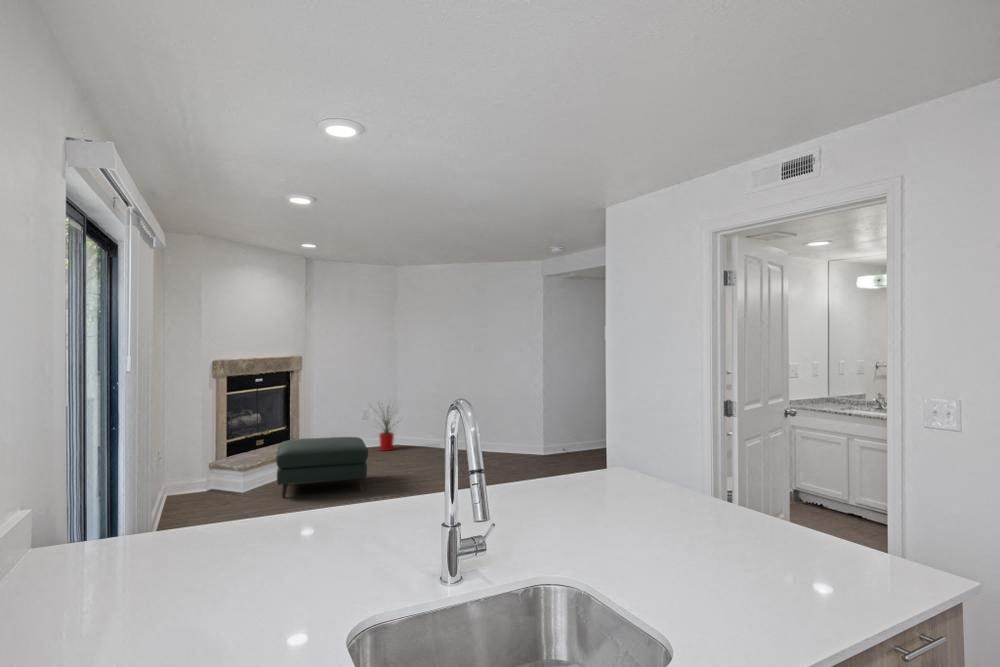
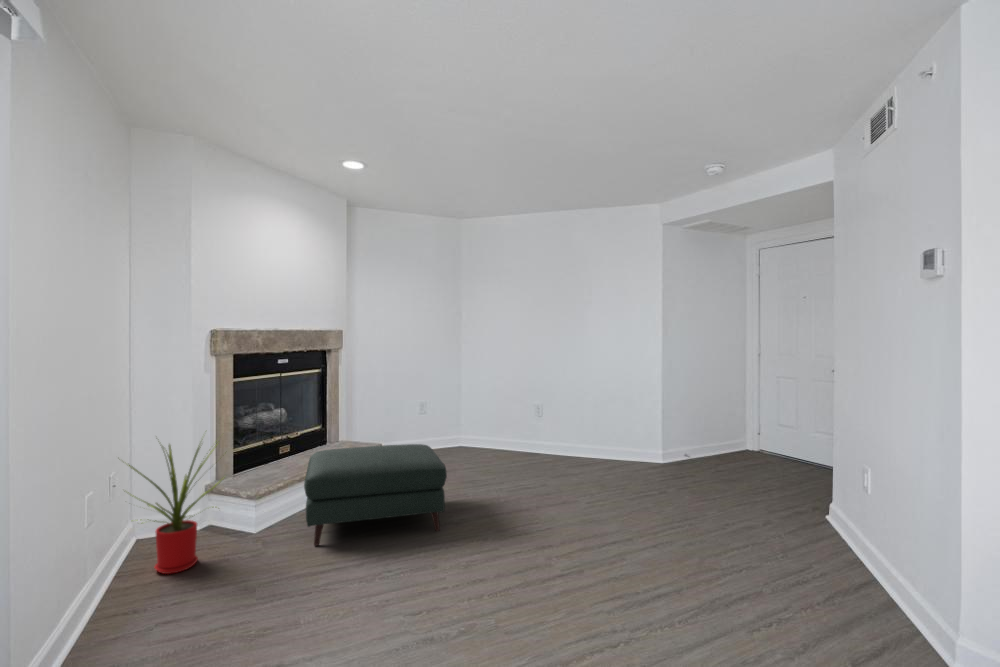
house plant: present [379,407,395,451] -> present [128,444,221,574]

